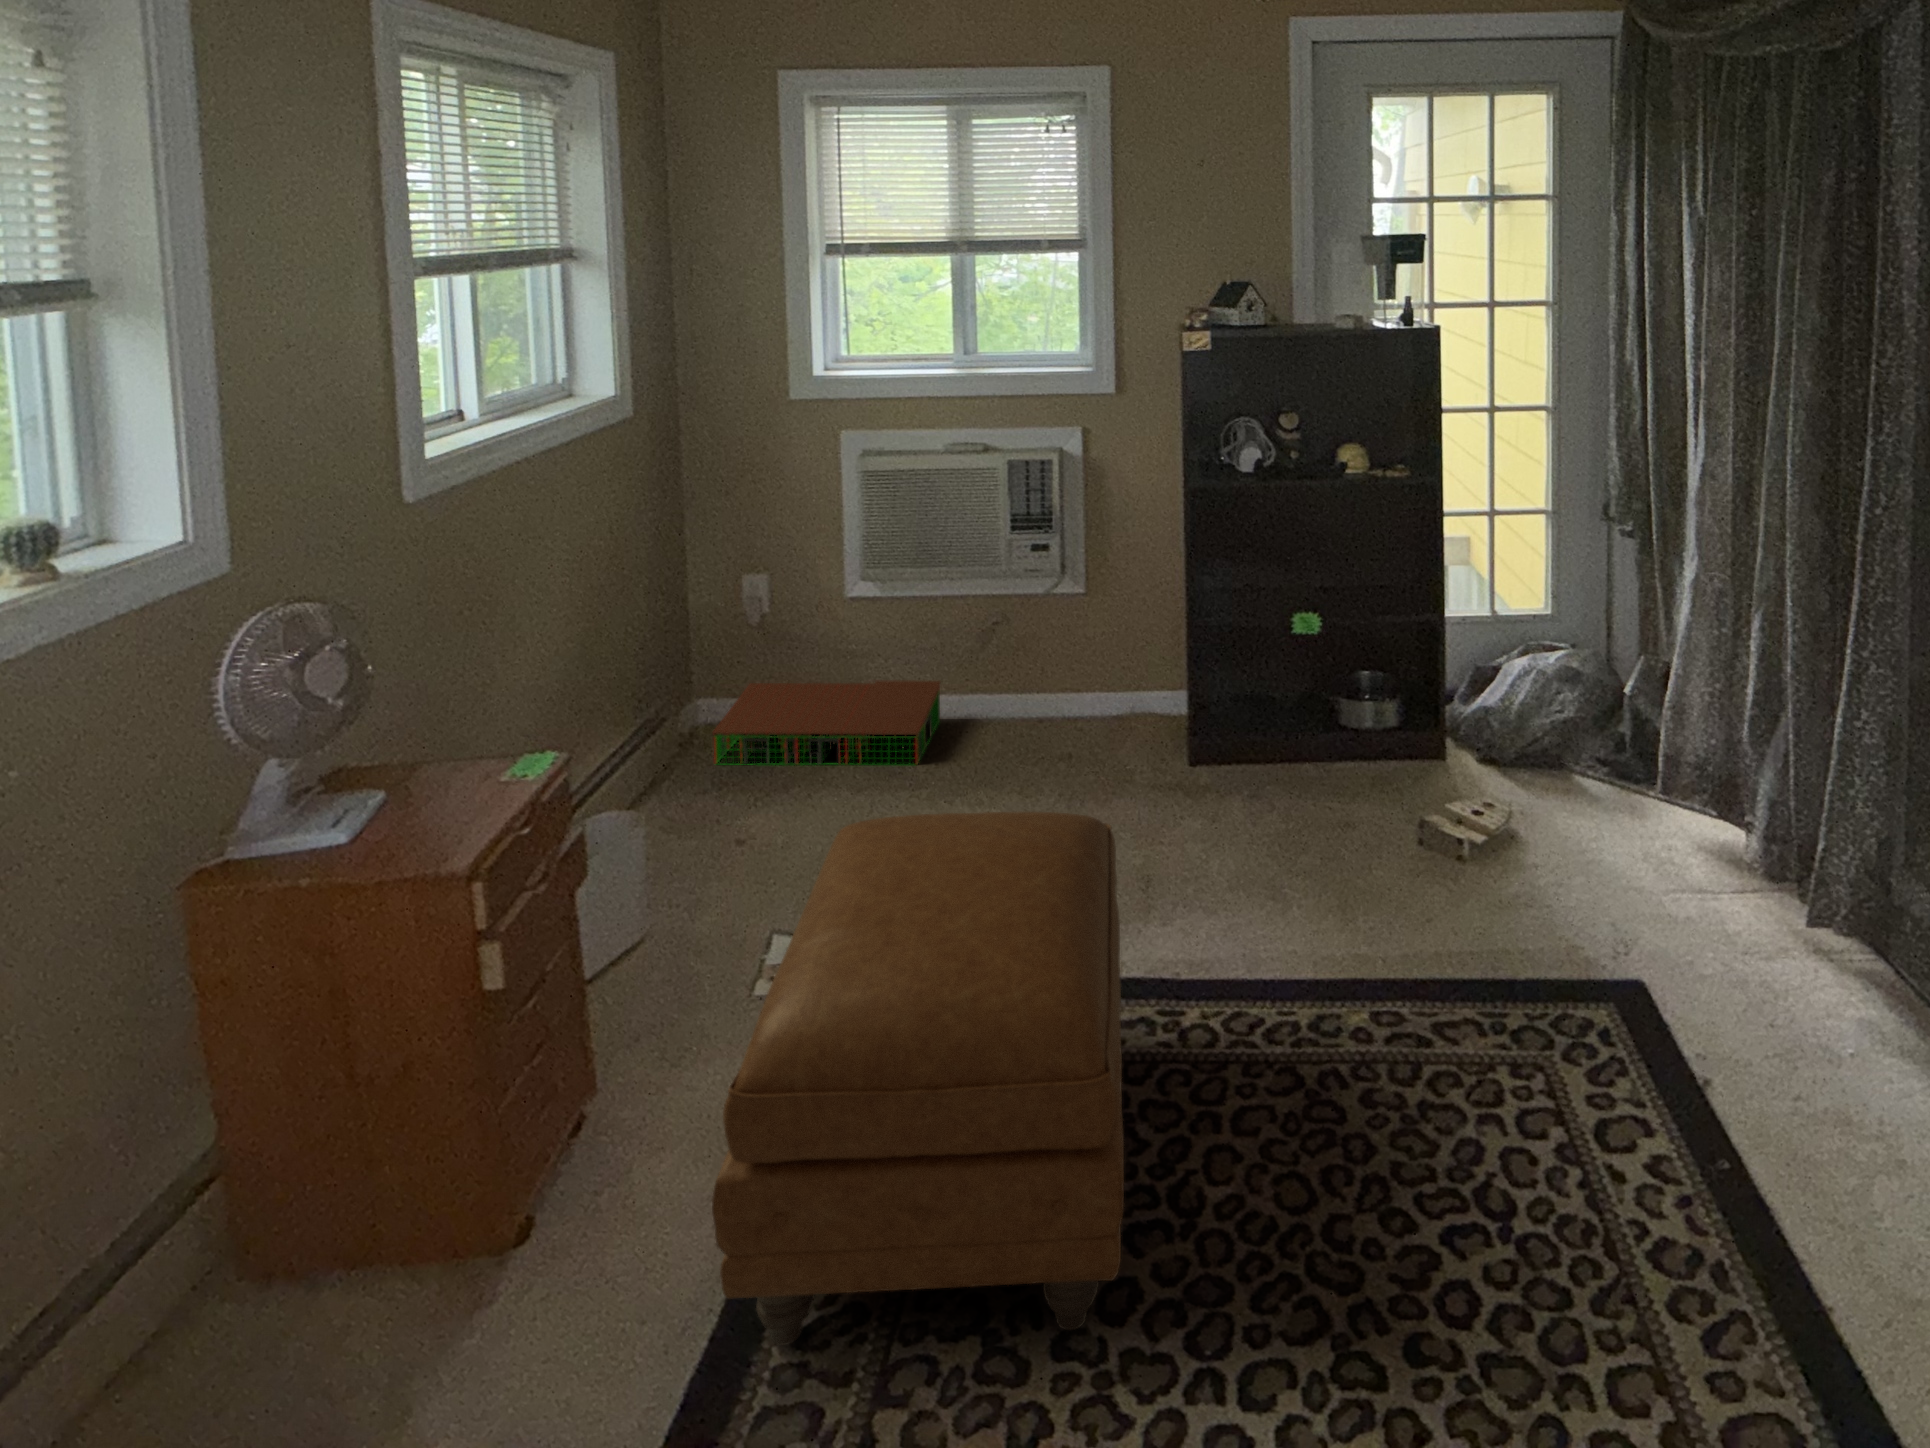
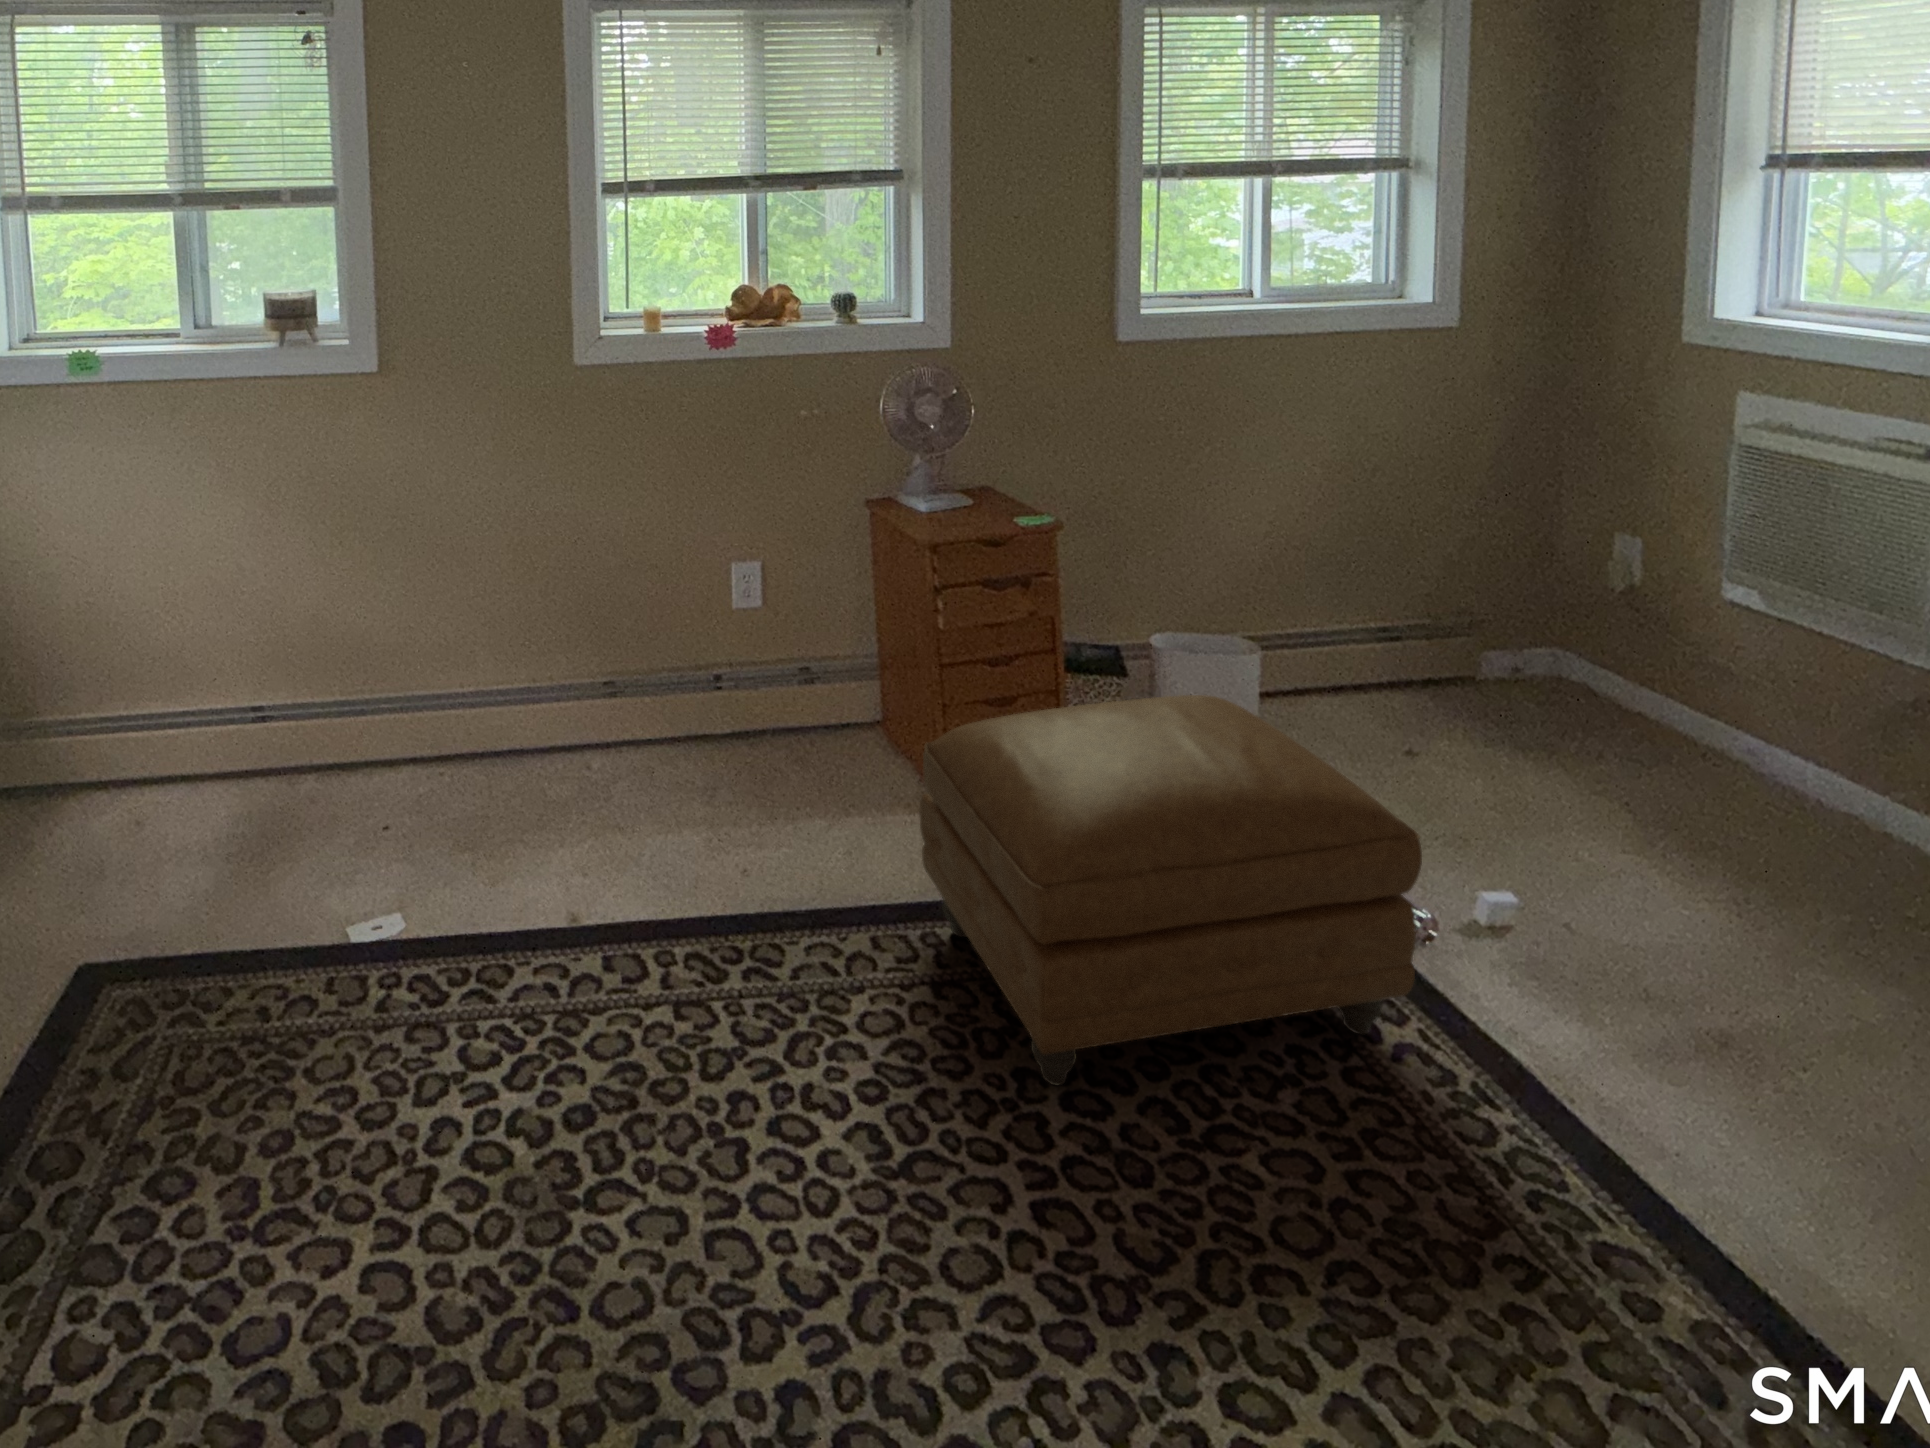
storage bin: present [713,681,940,765] -> none [1485,654,1805,808]

